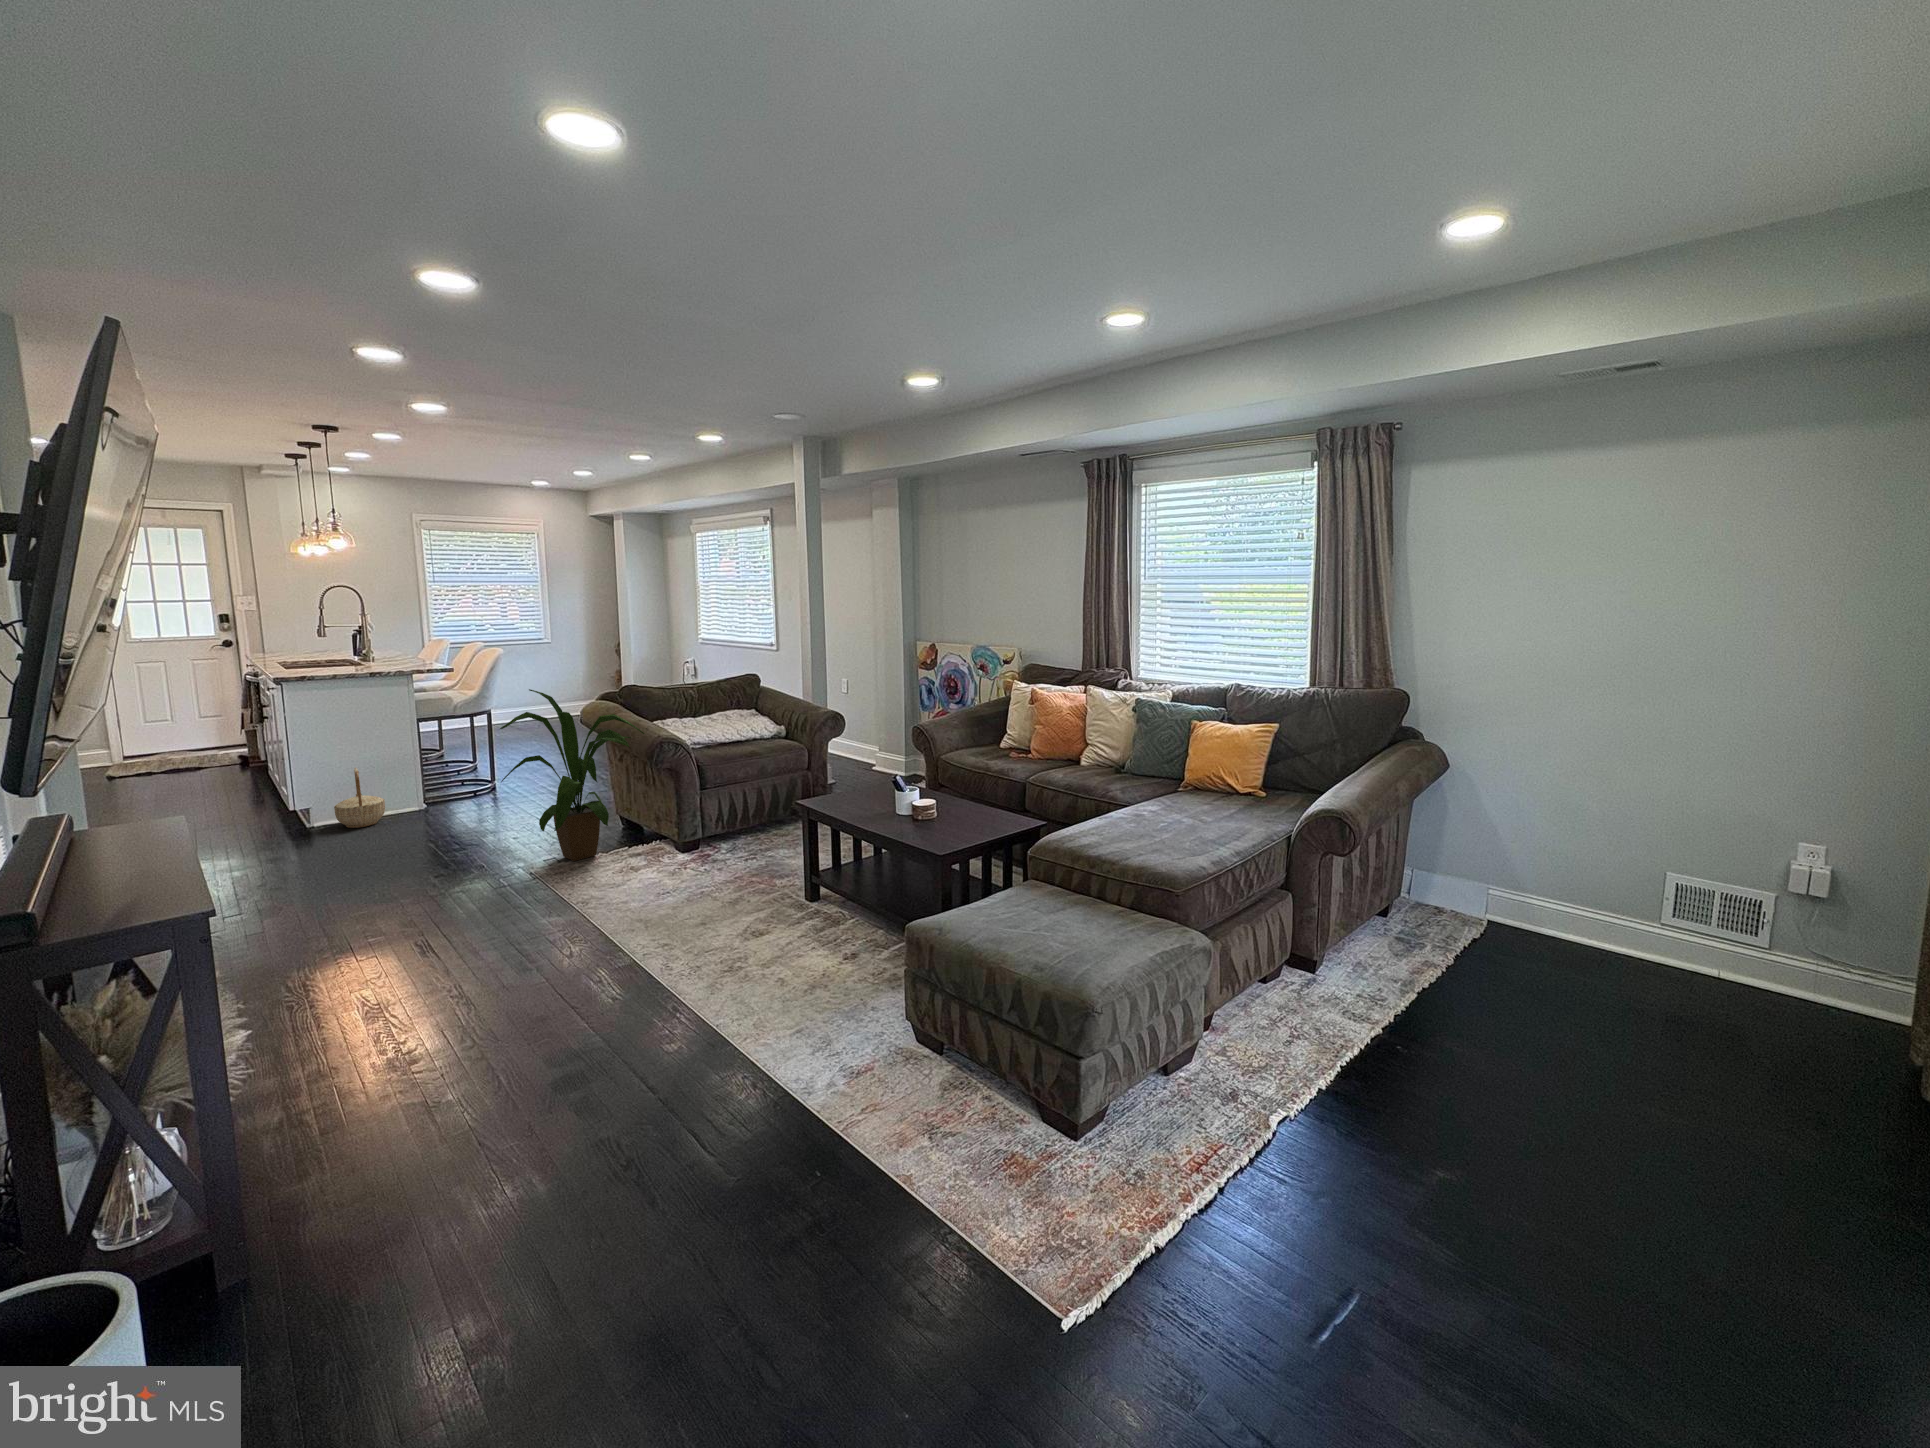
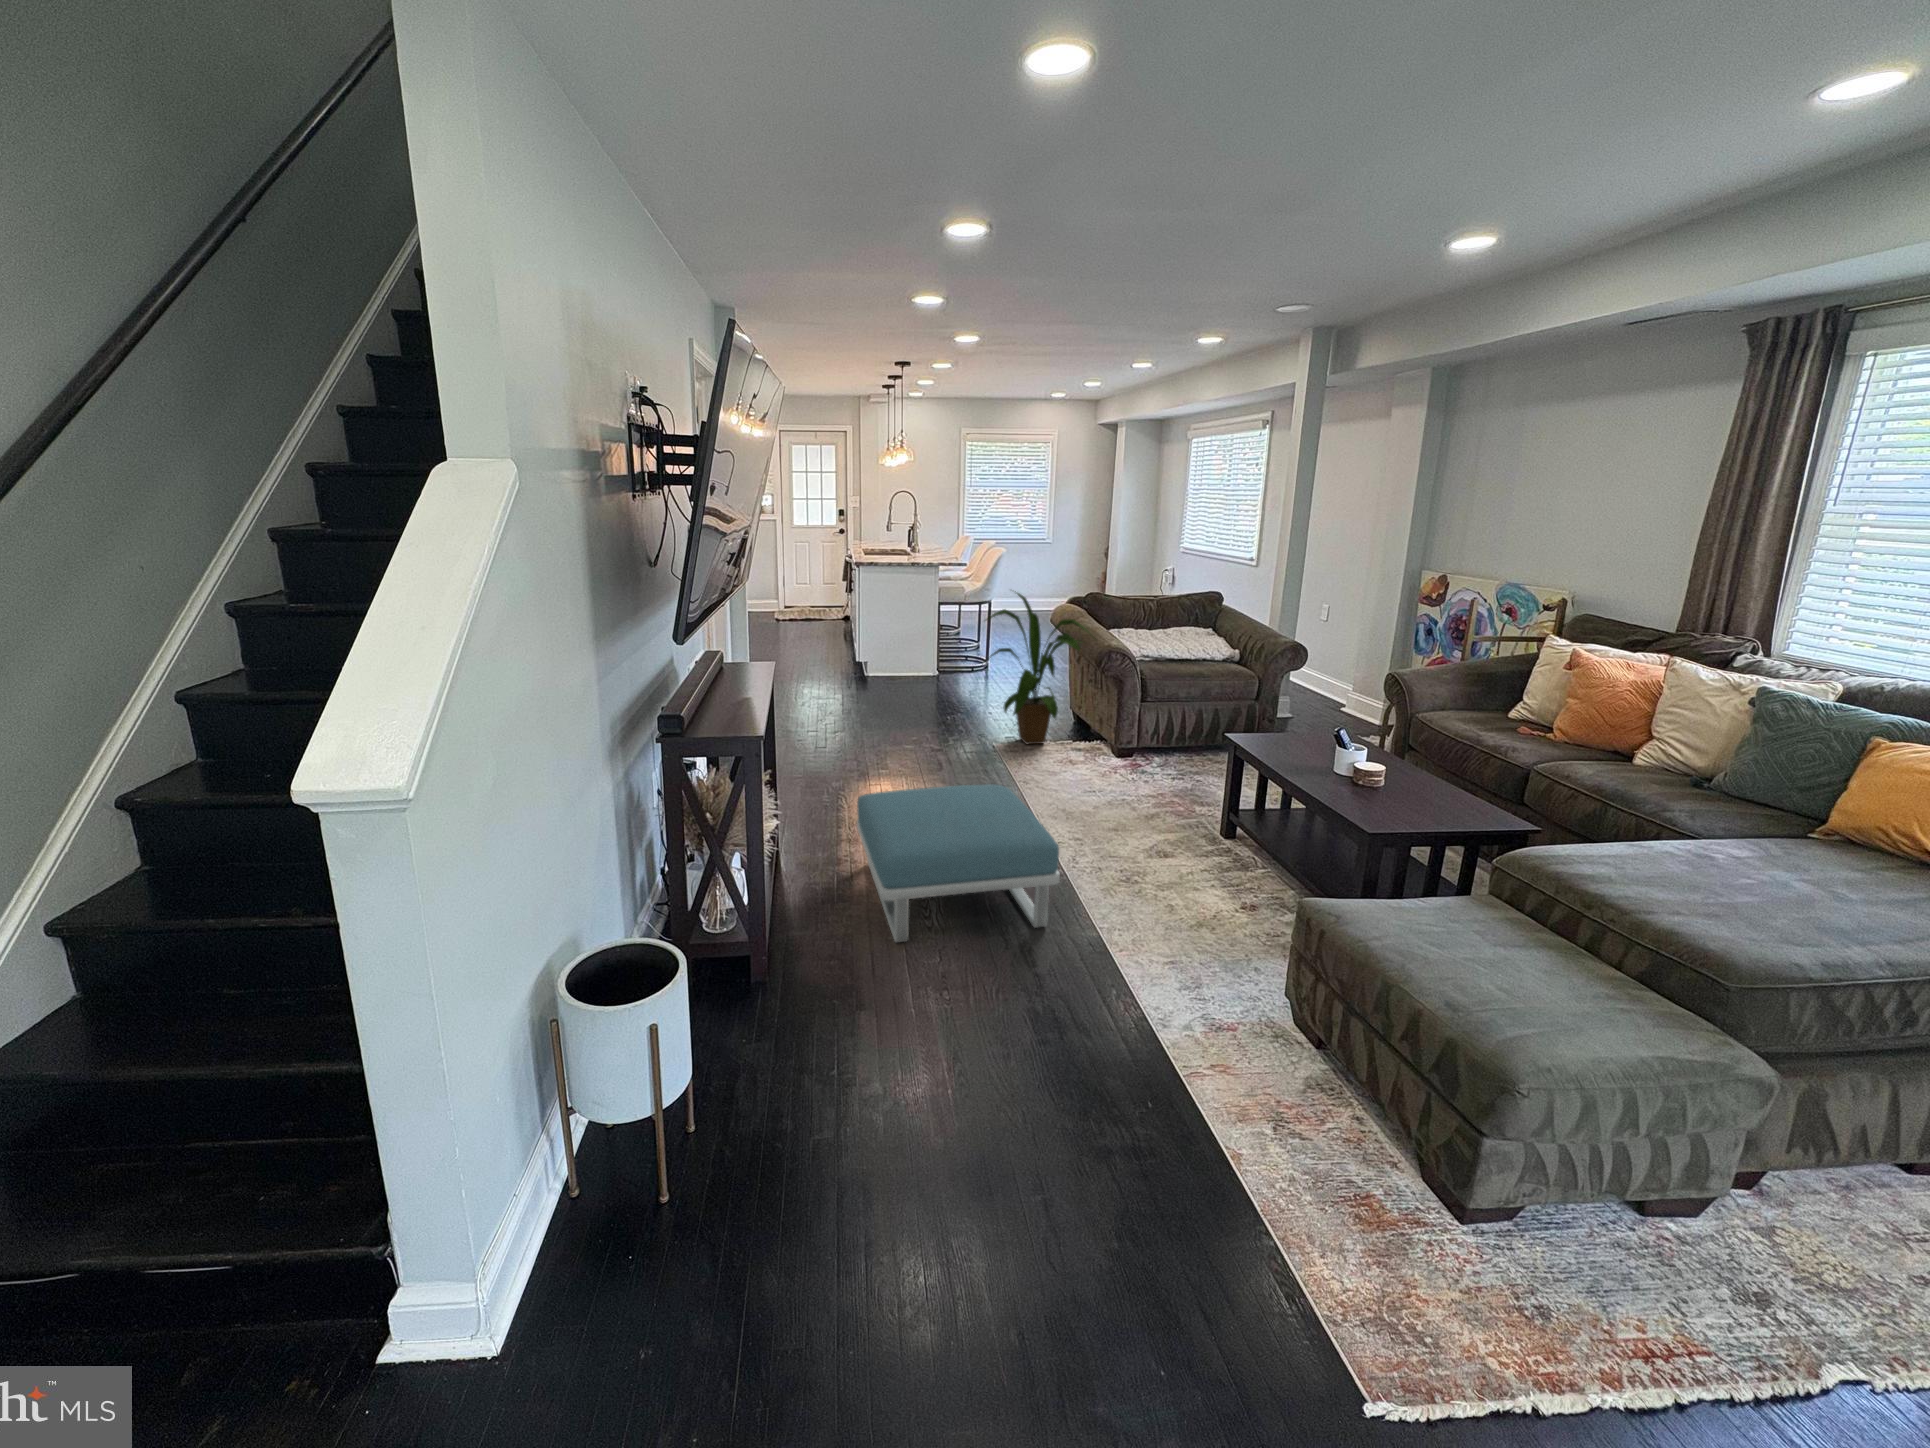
basket: present [334,768,385,828] -> none [880,636,910,683]
footstool: none [360,907,666,1139] -> present [857,784,1060,942]

